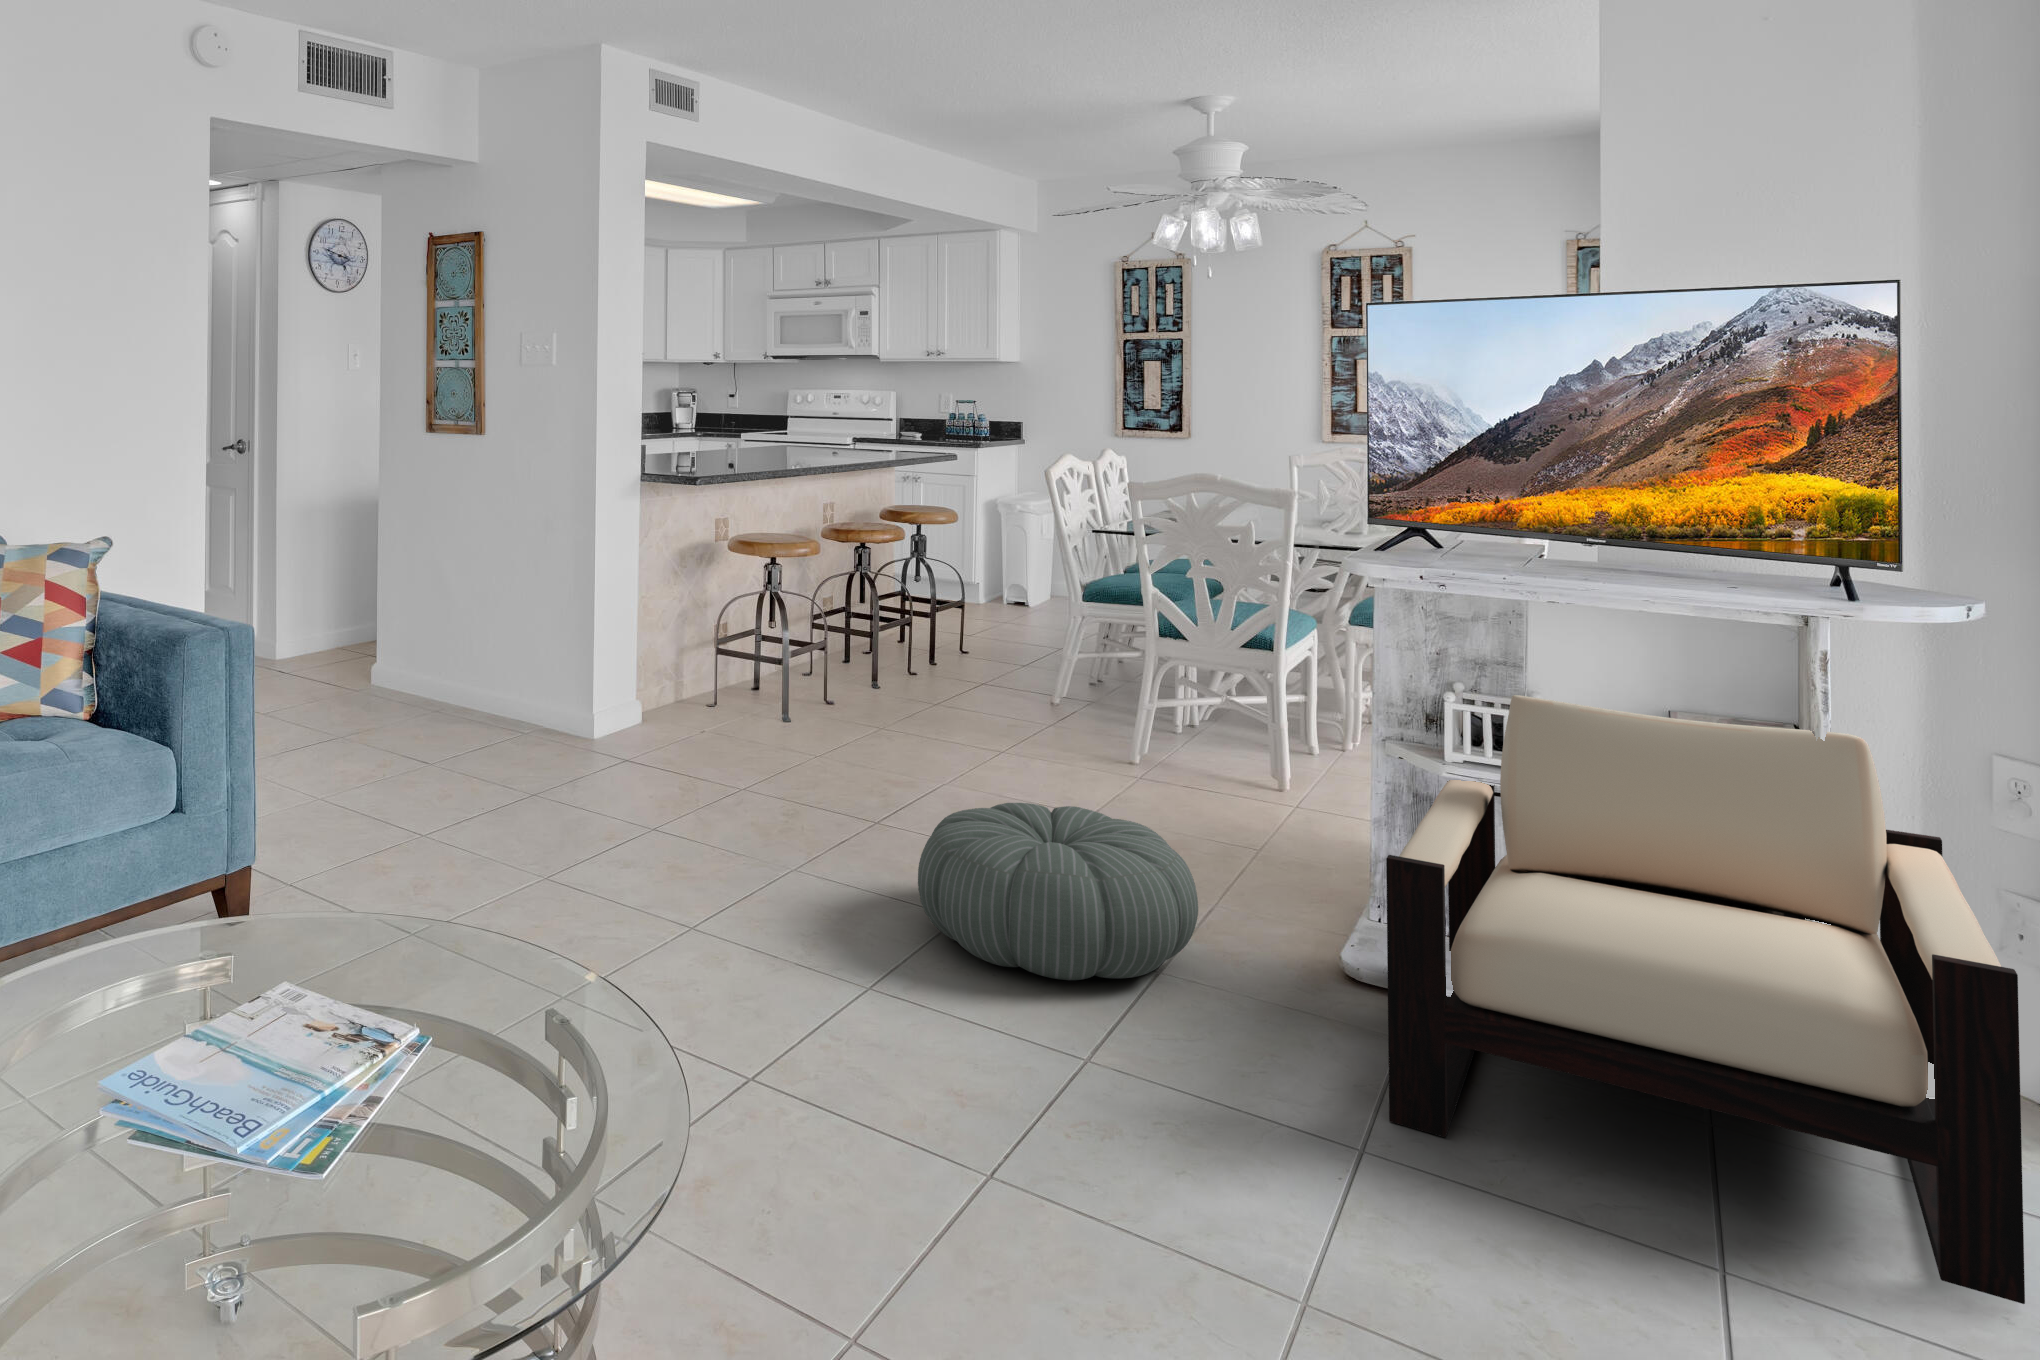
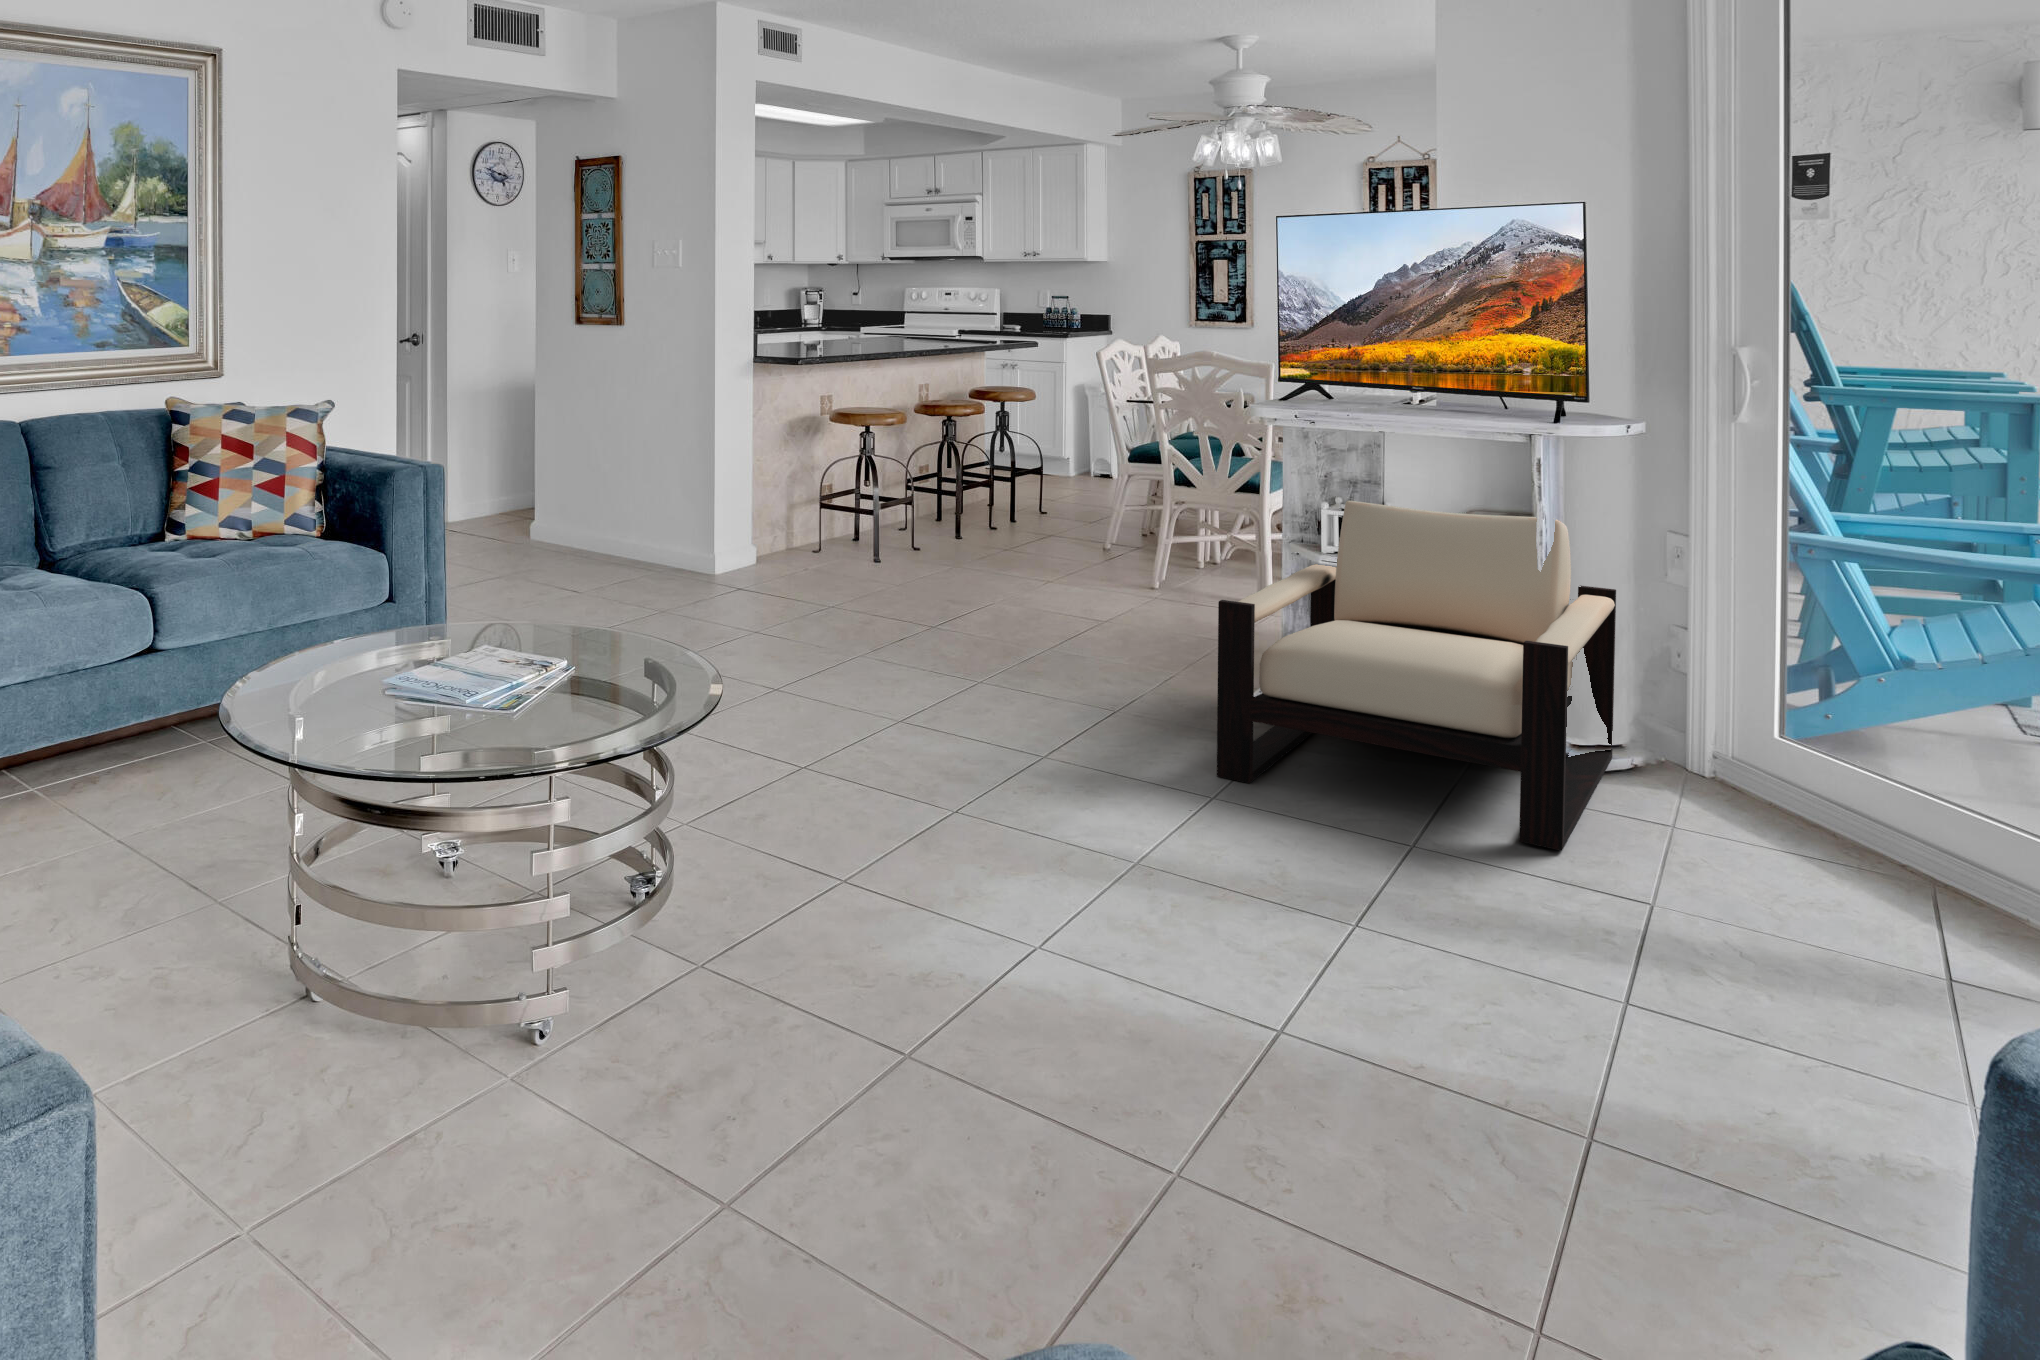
pouf: present [918,803,1198,980] -> none [932,593,1131,708]

